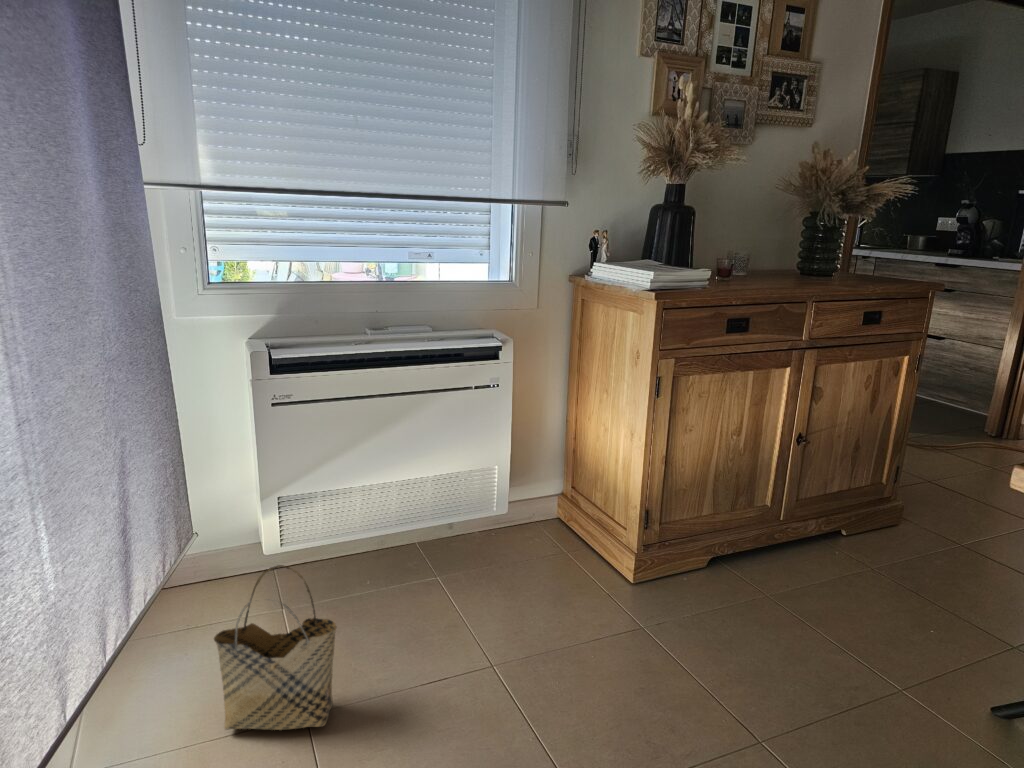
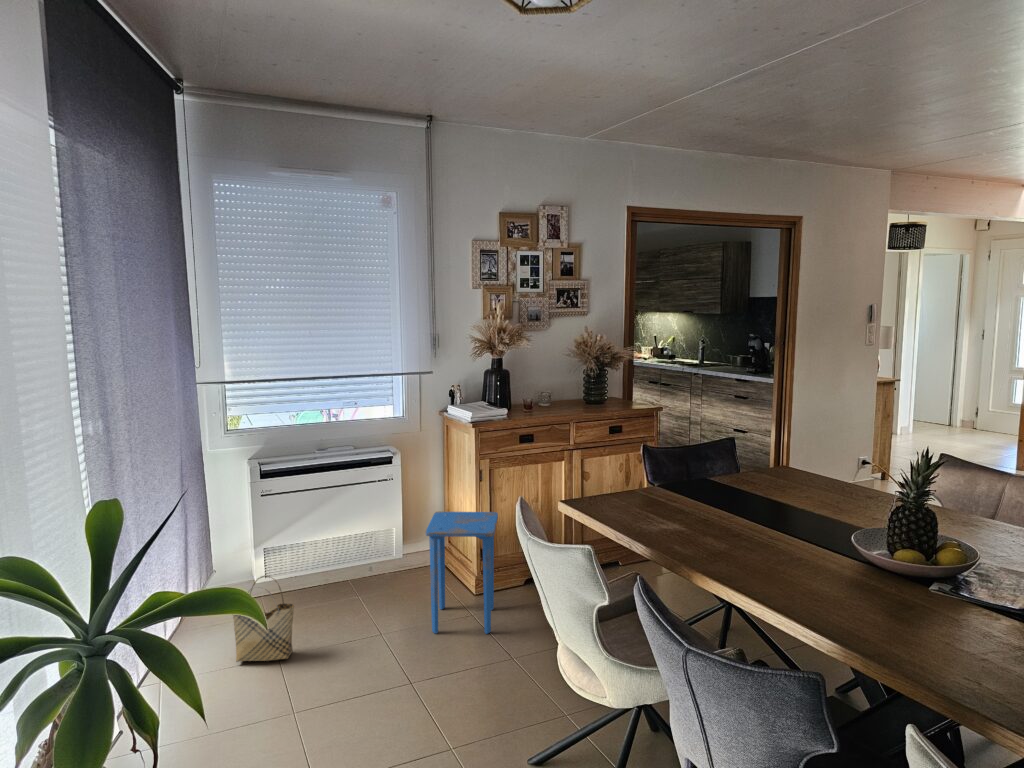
side table: none [580,448,724,677] -> present [426,512,498,634]

